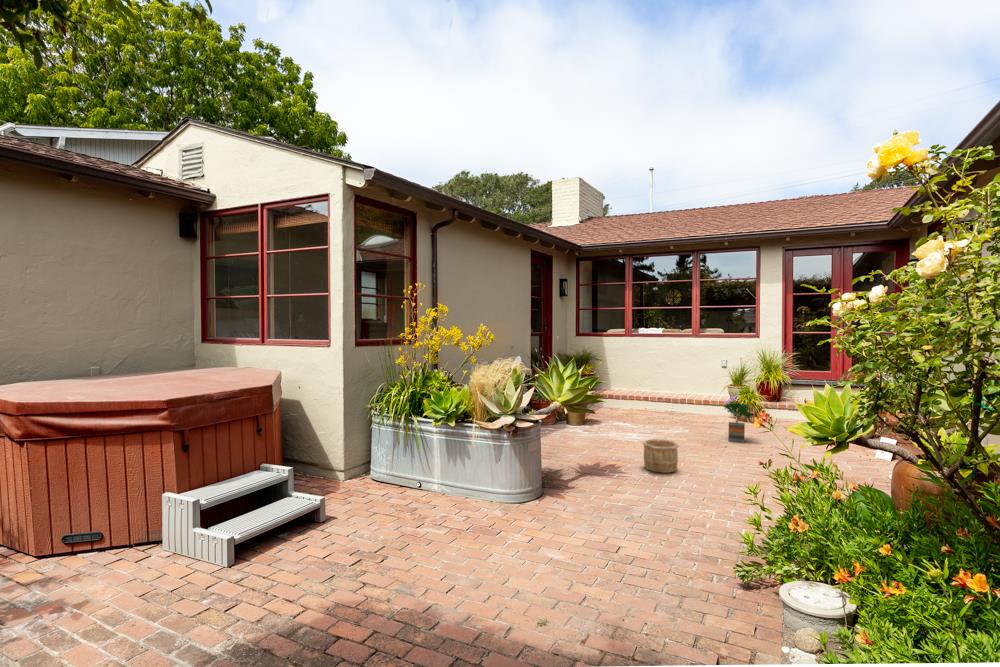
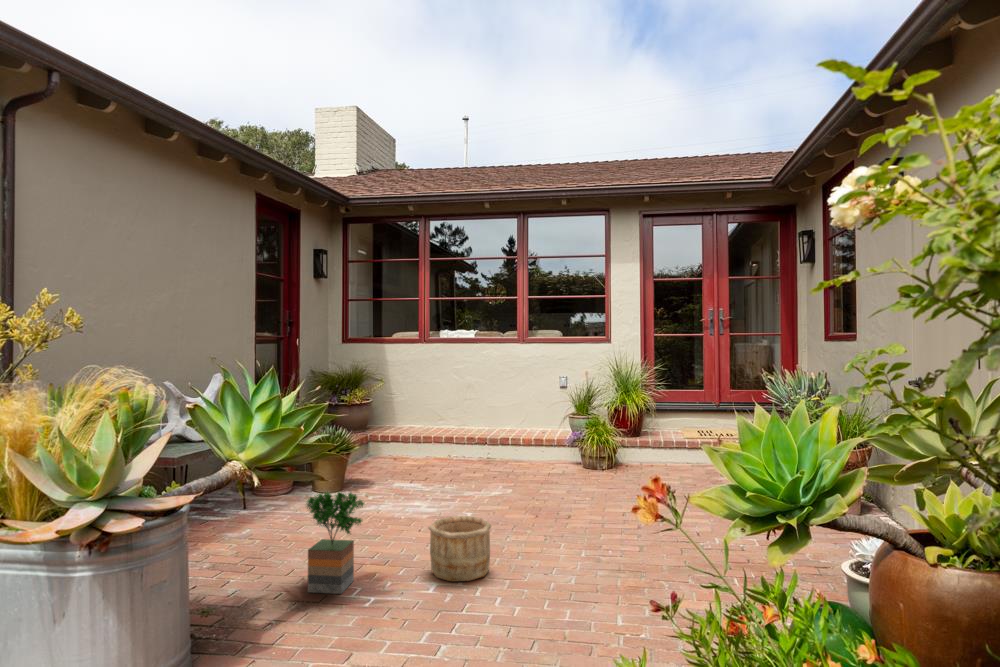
potted tree: present [724,402,752,443] -> present [306,492,364,594]

